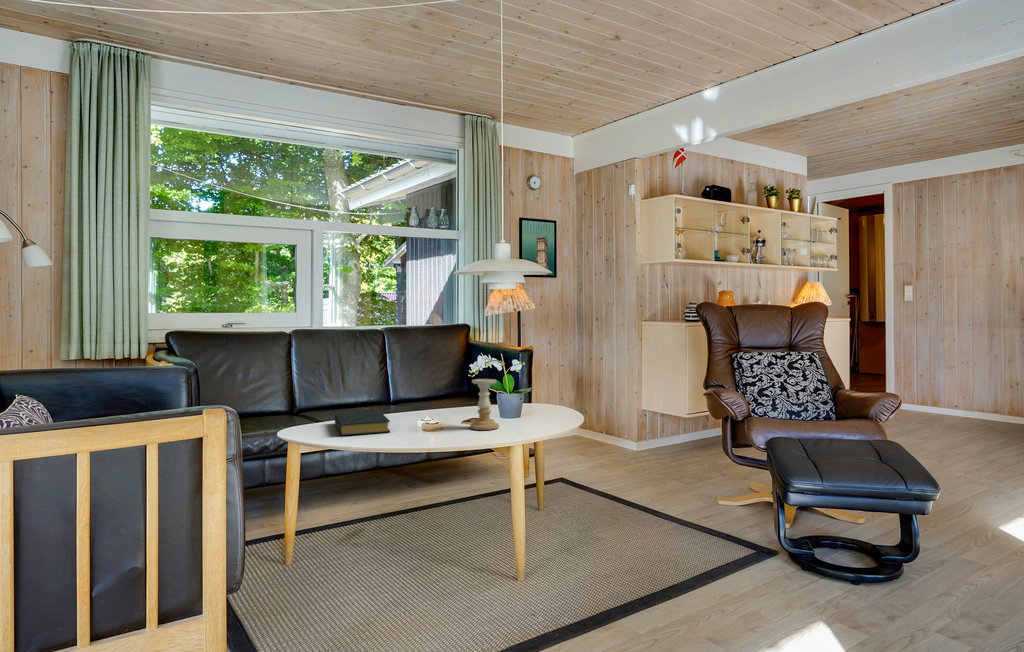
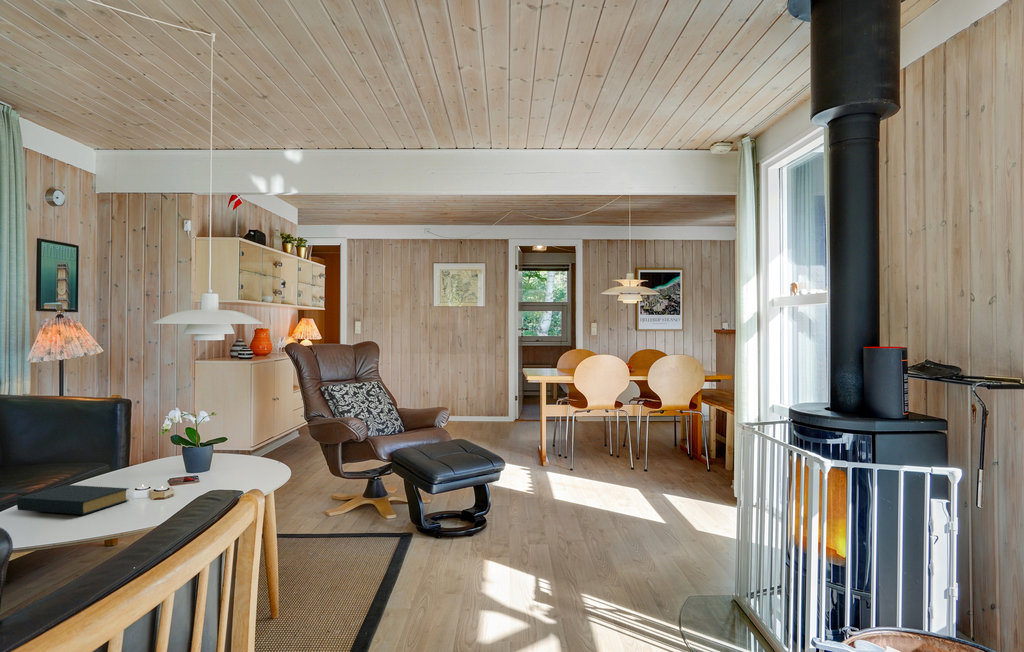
candle holder: present [470,379,499,430] -> none [198,429,230,481]

